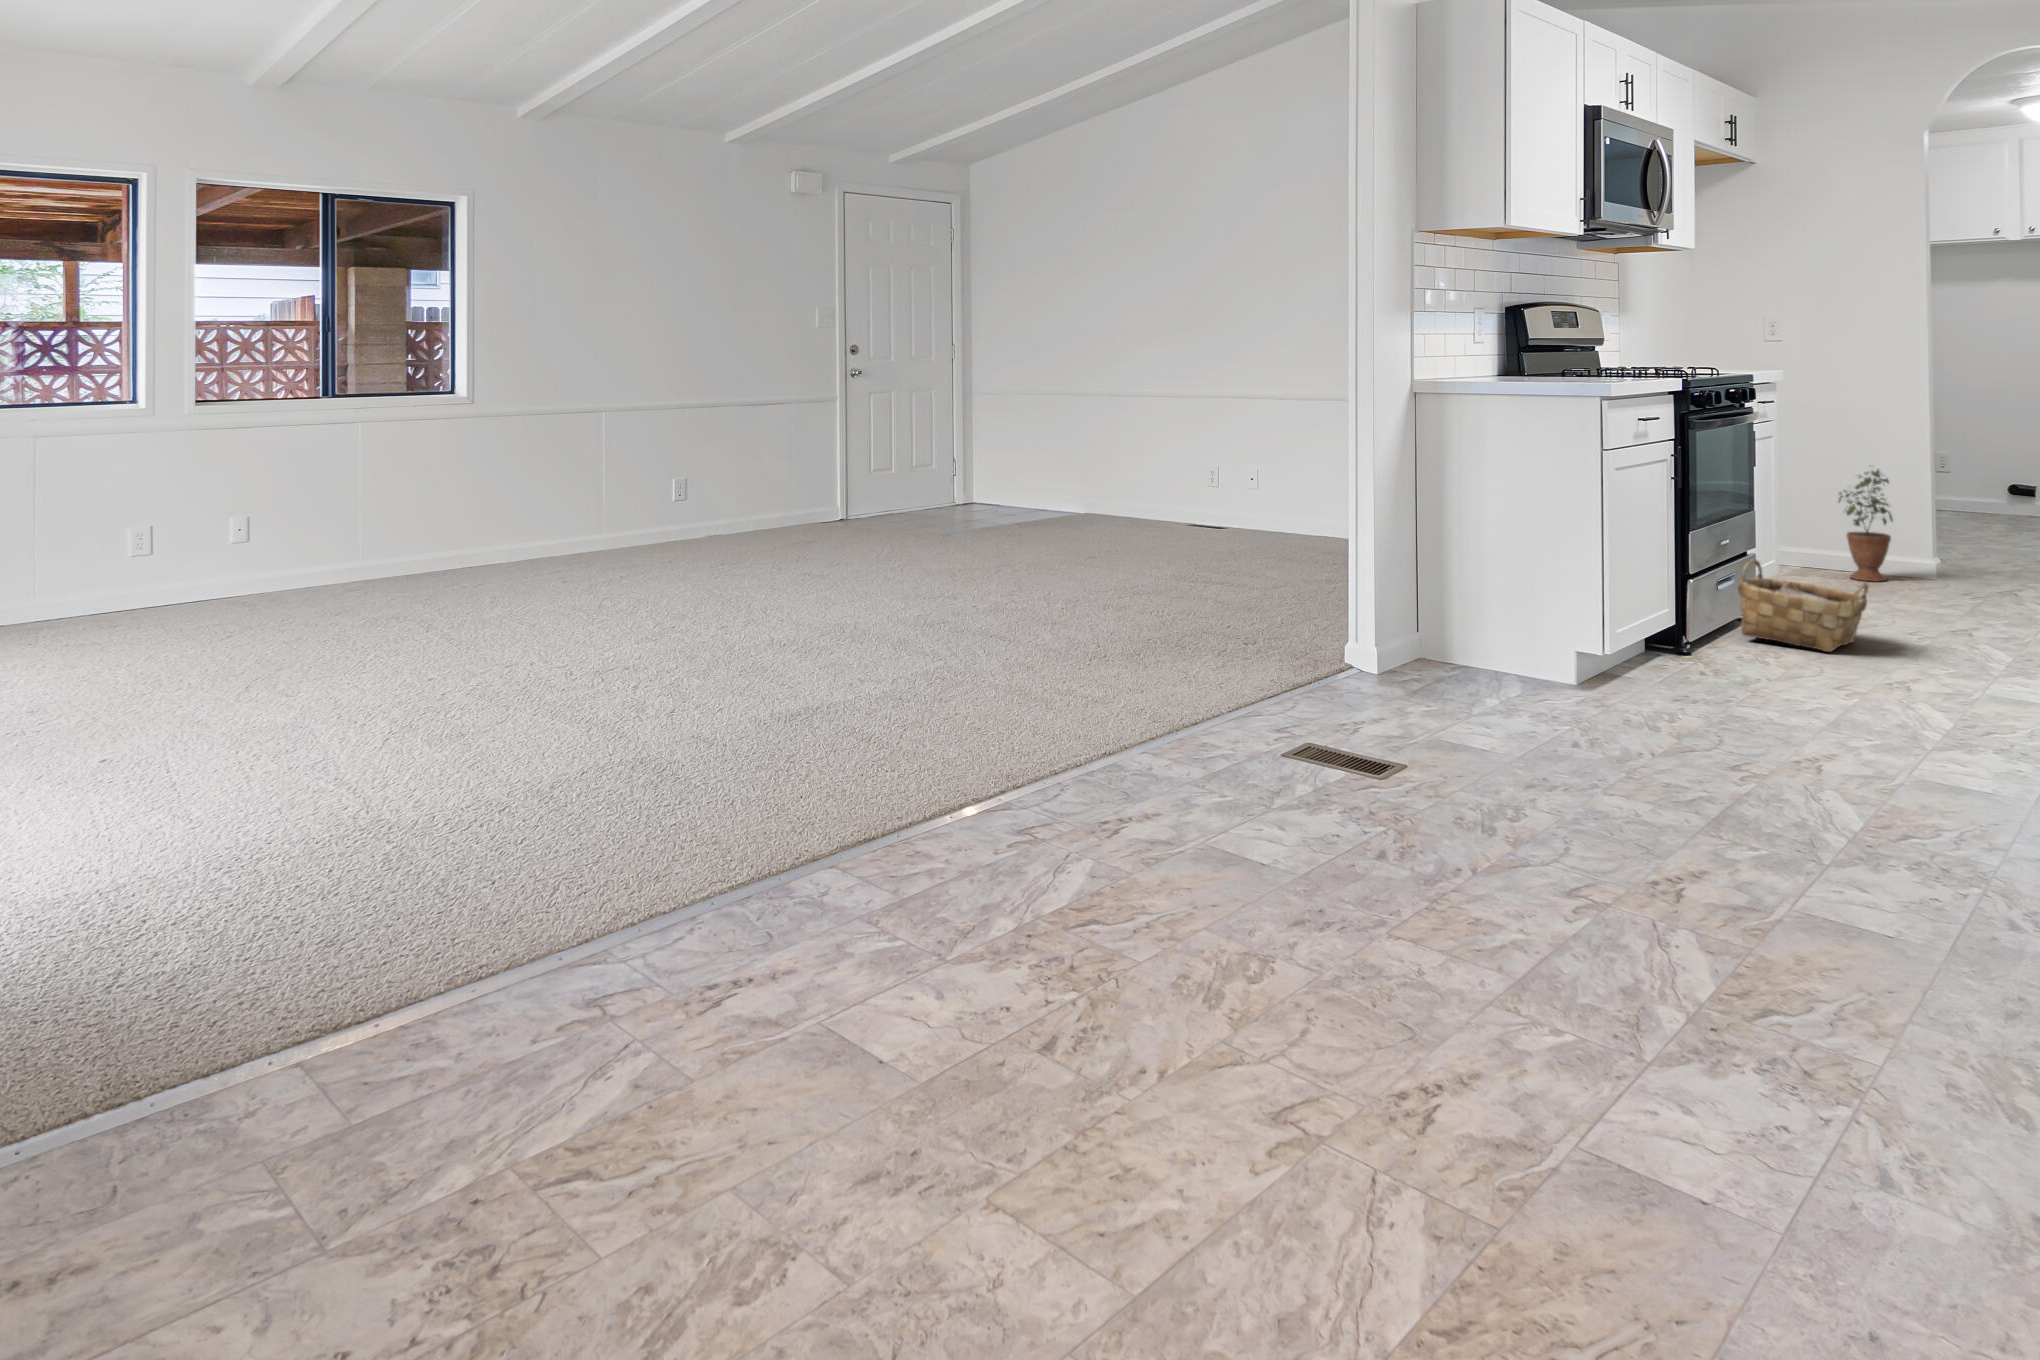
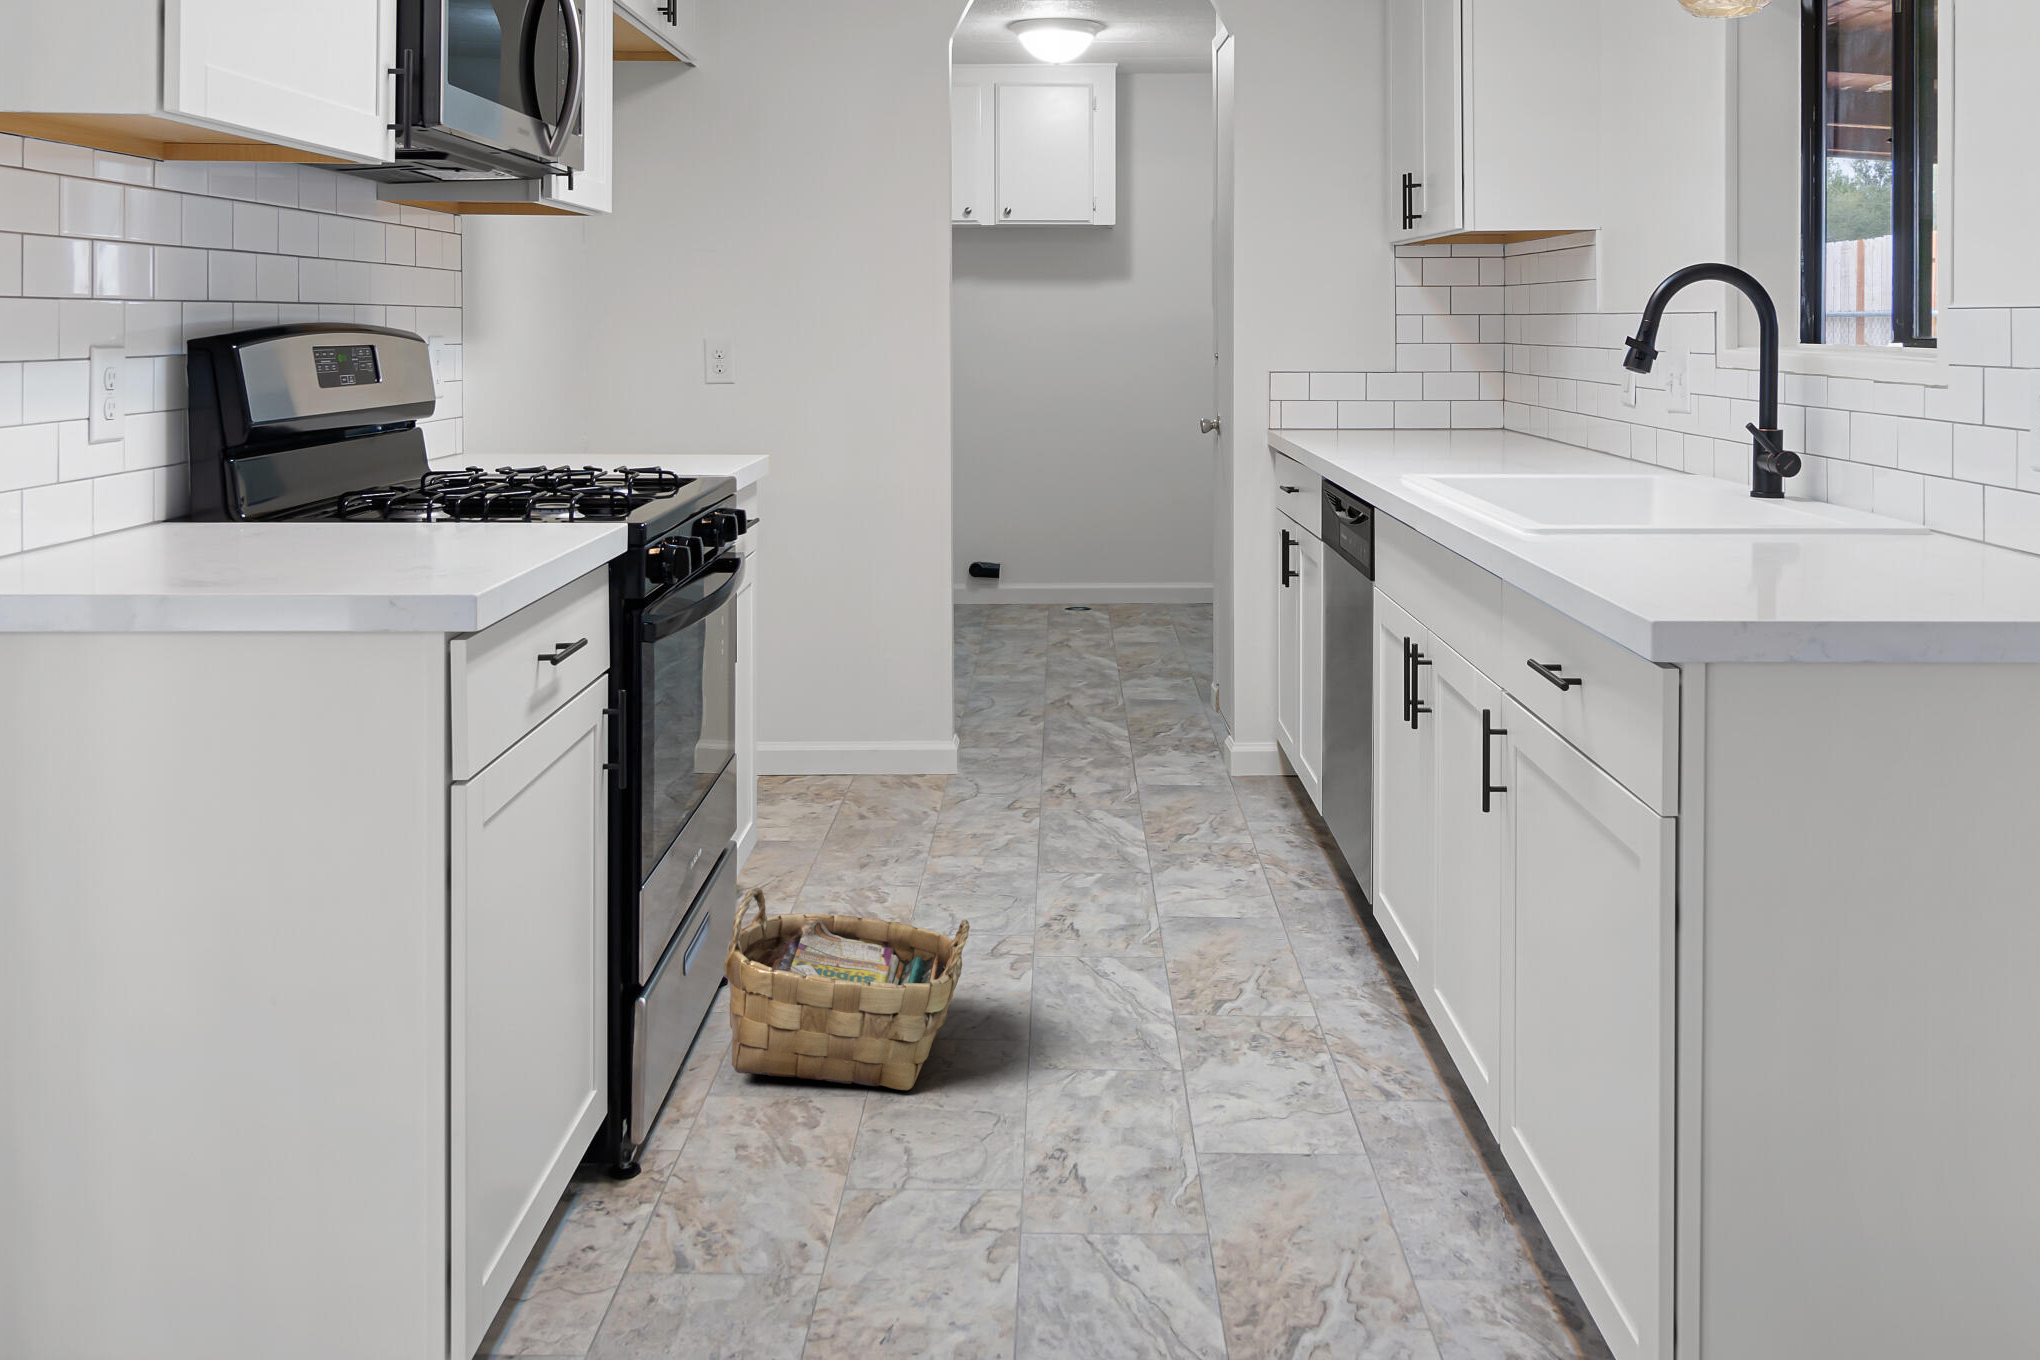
potted plant: present [1839,469,1893,581] -> none [829,600,913,804]

